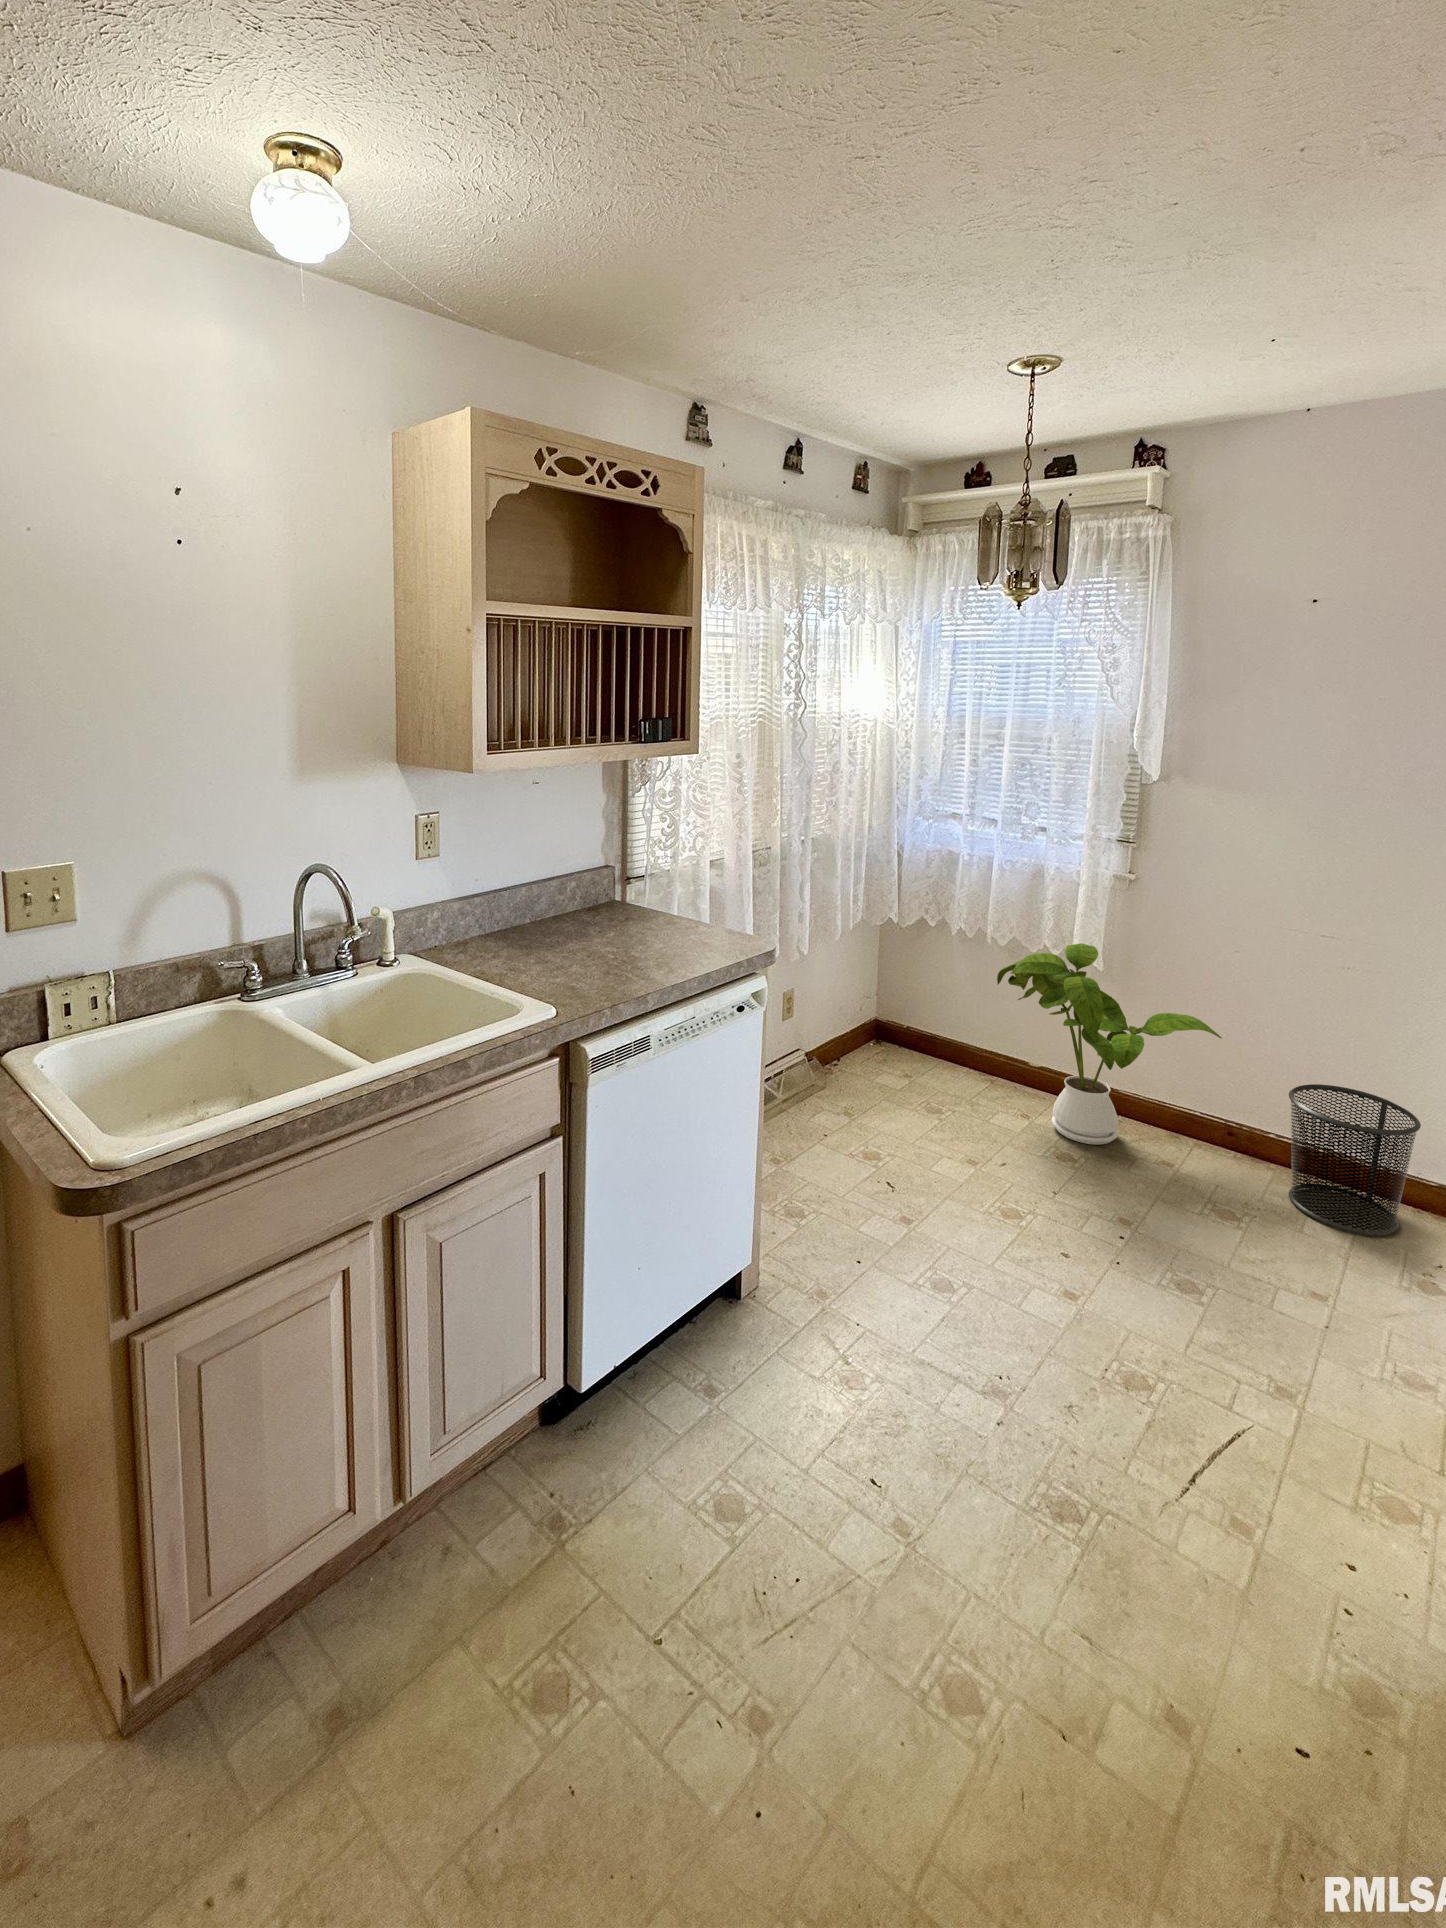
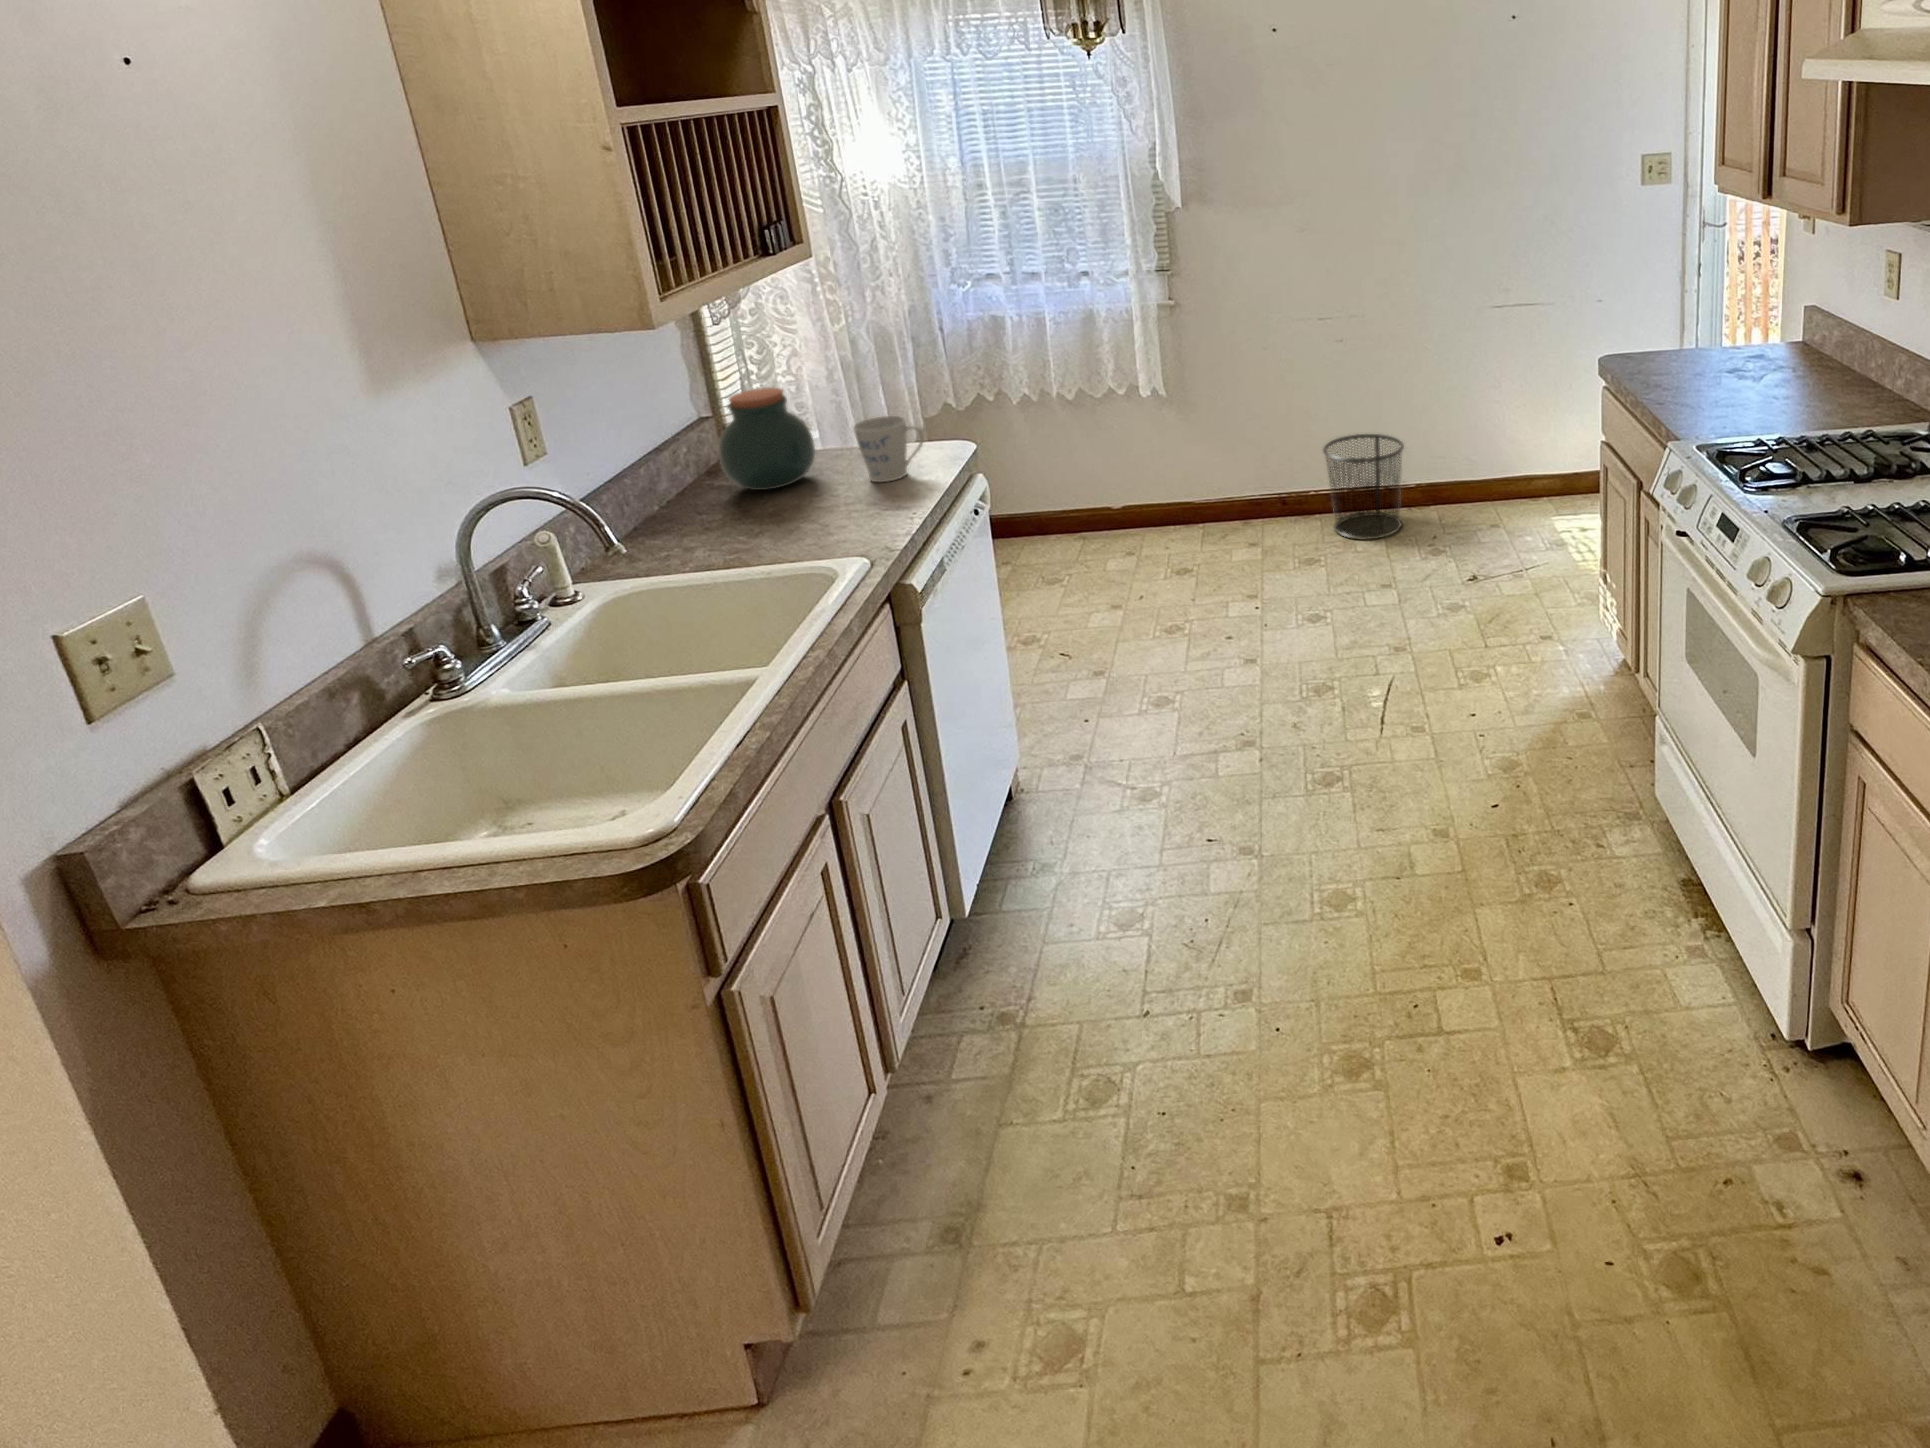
jar: none [574,849,645,933] -> present [718,388,815,490]
mug: none [657,896,709,955] -> present [853,416,924,482]
house plant: present [997,943,1222,1145] -> none [1081,375,1270,555]

